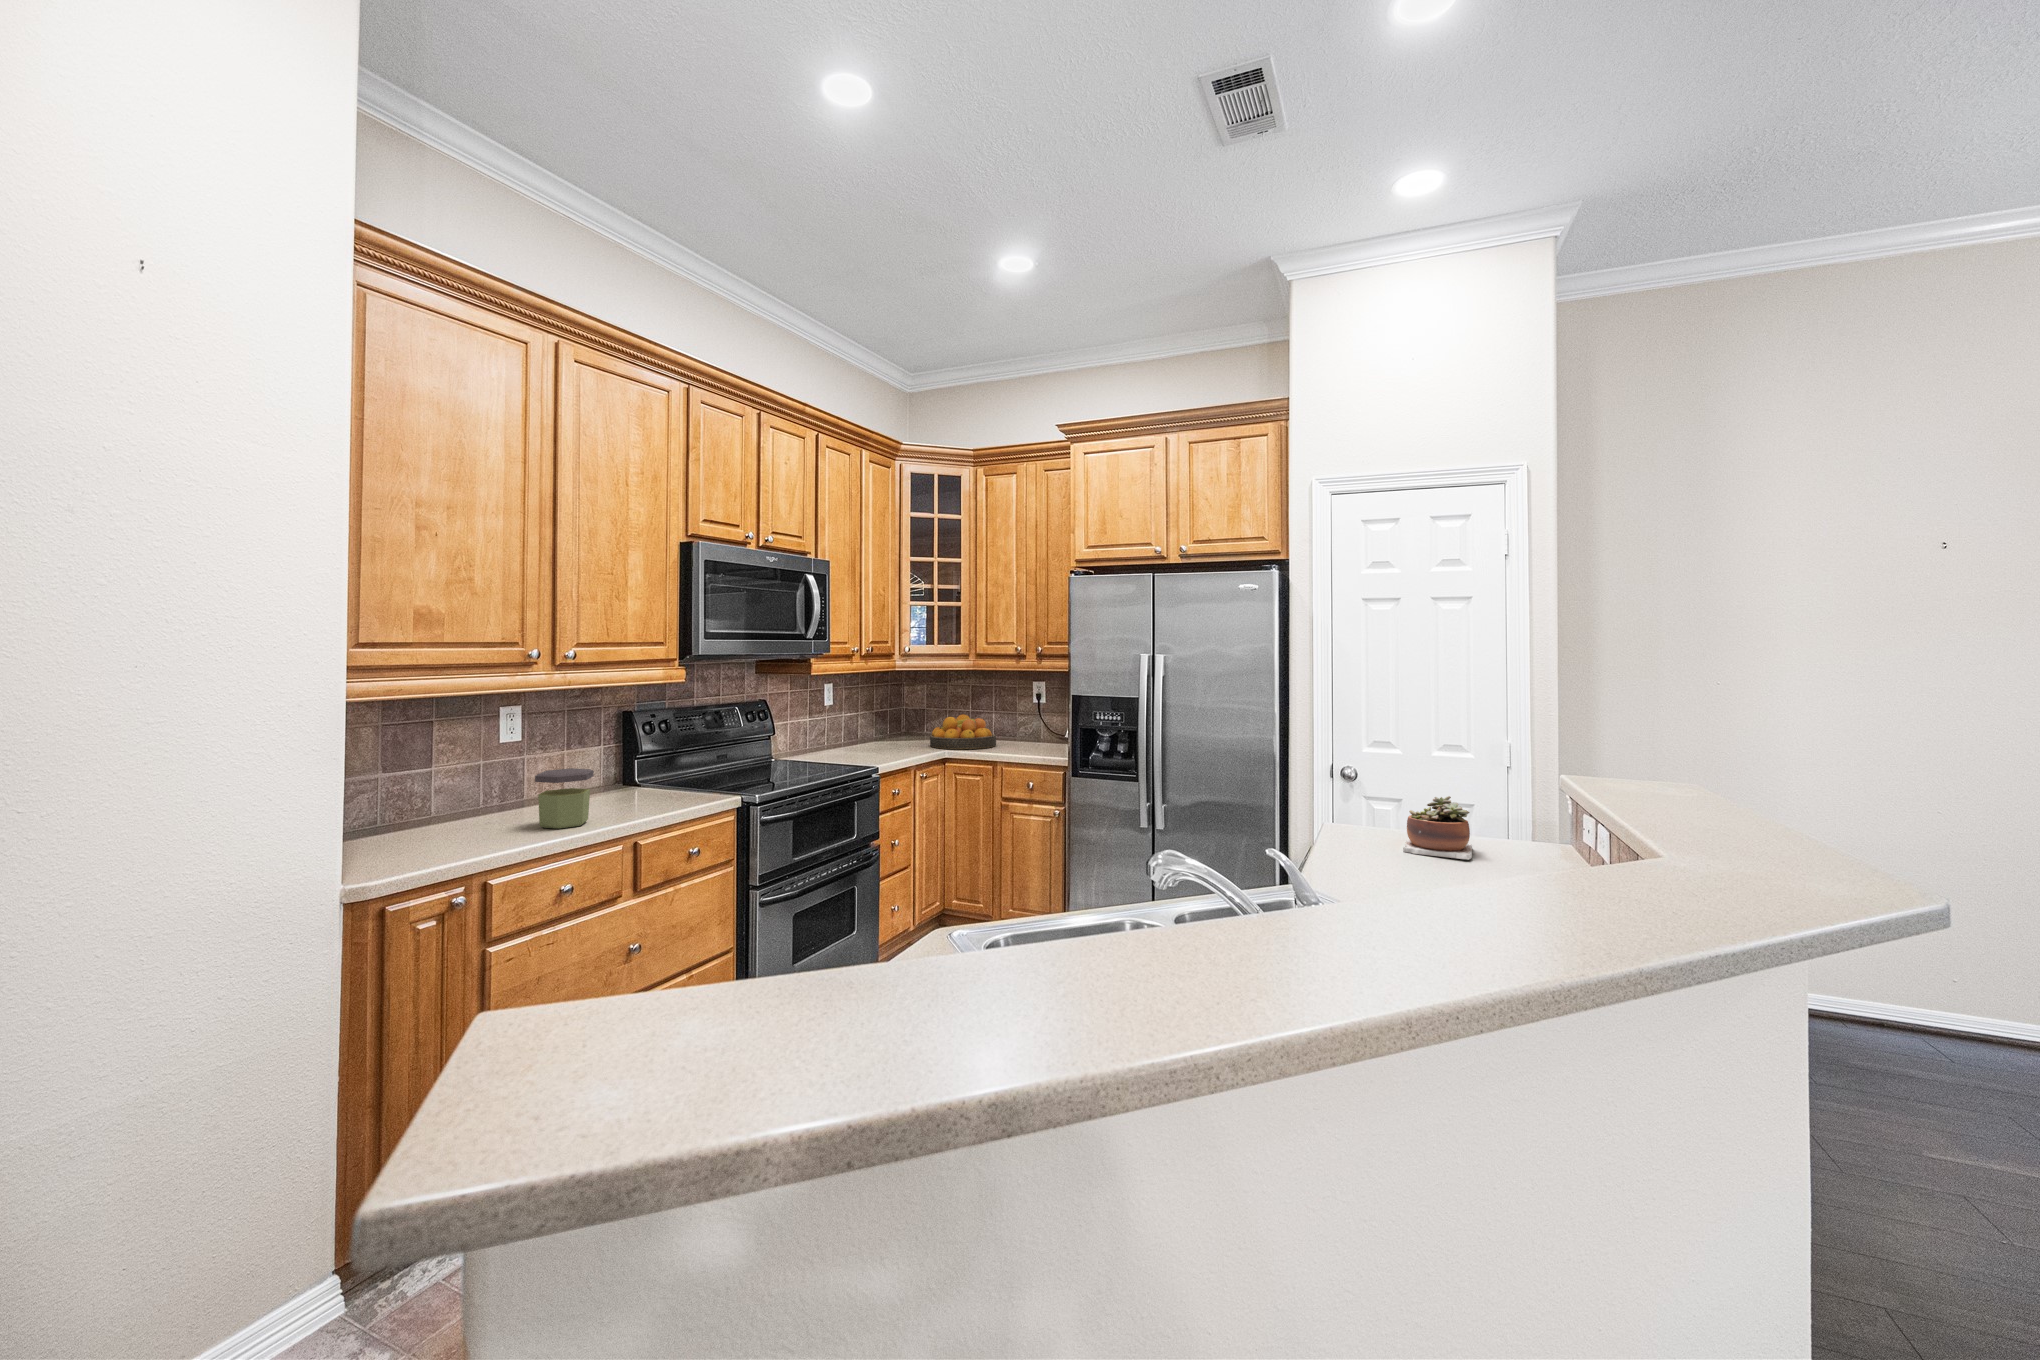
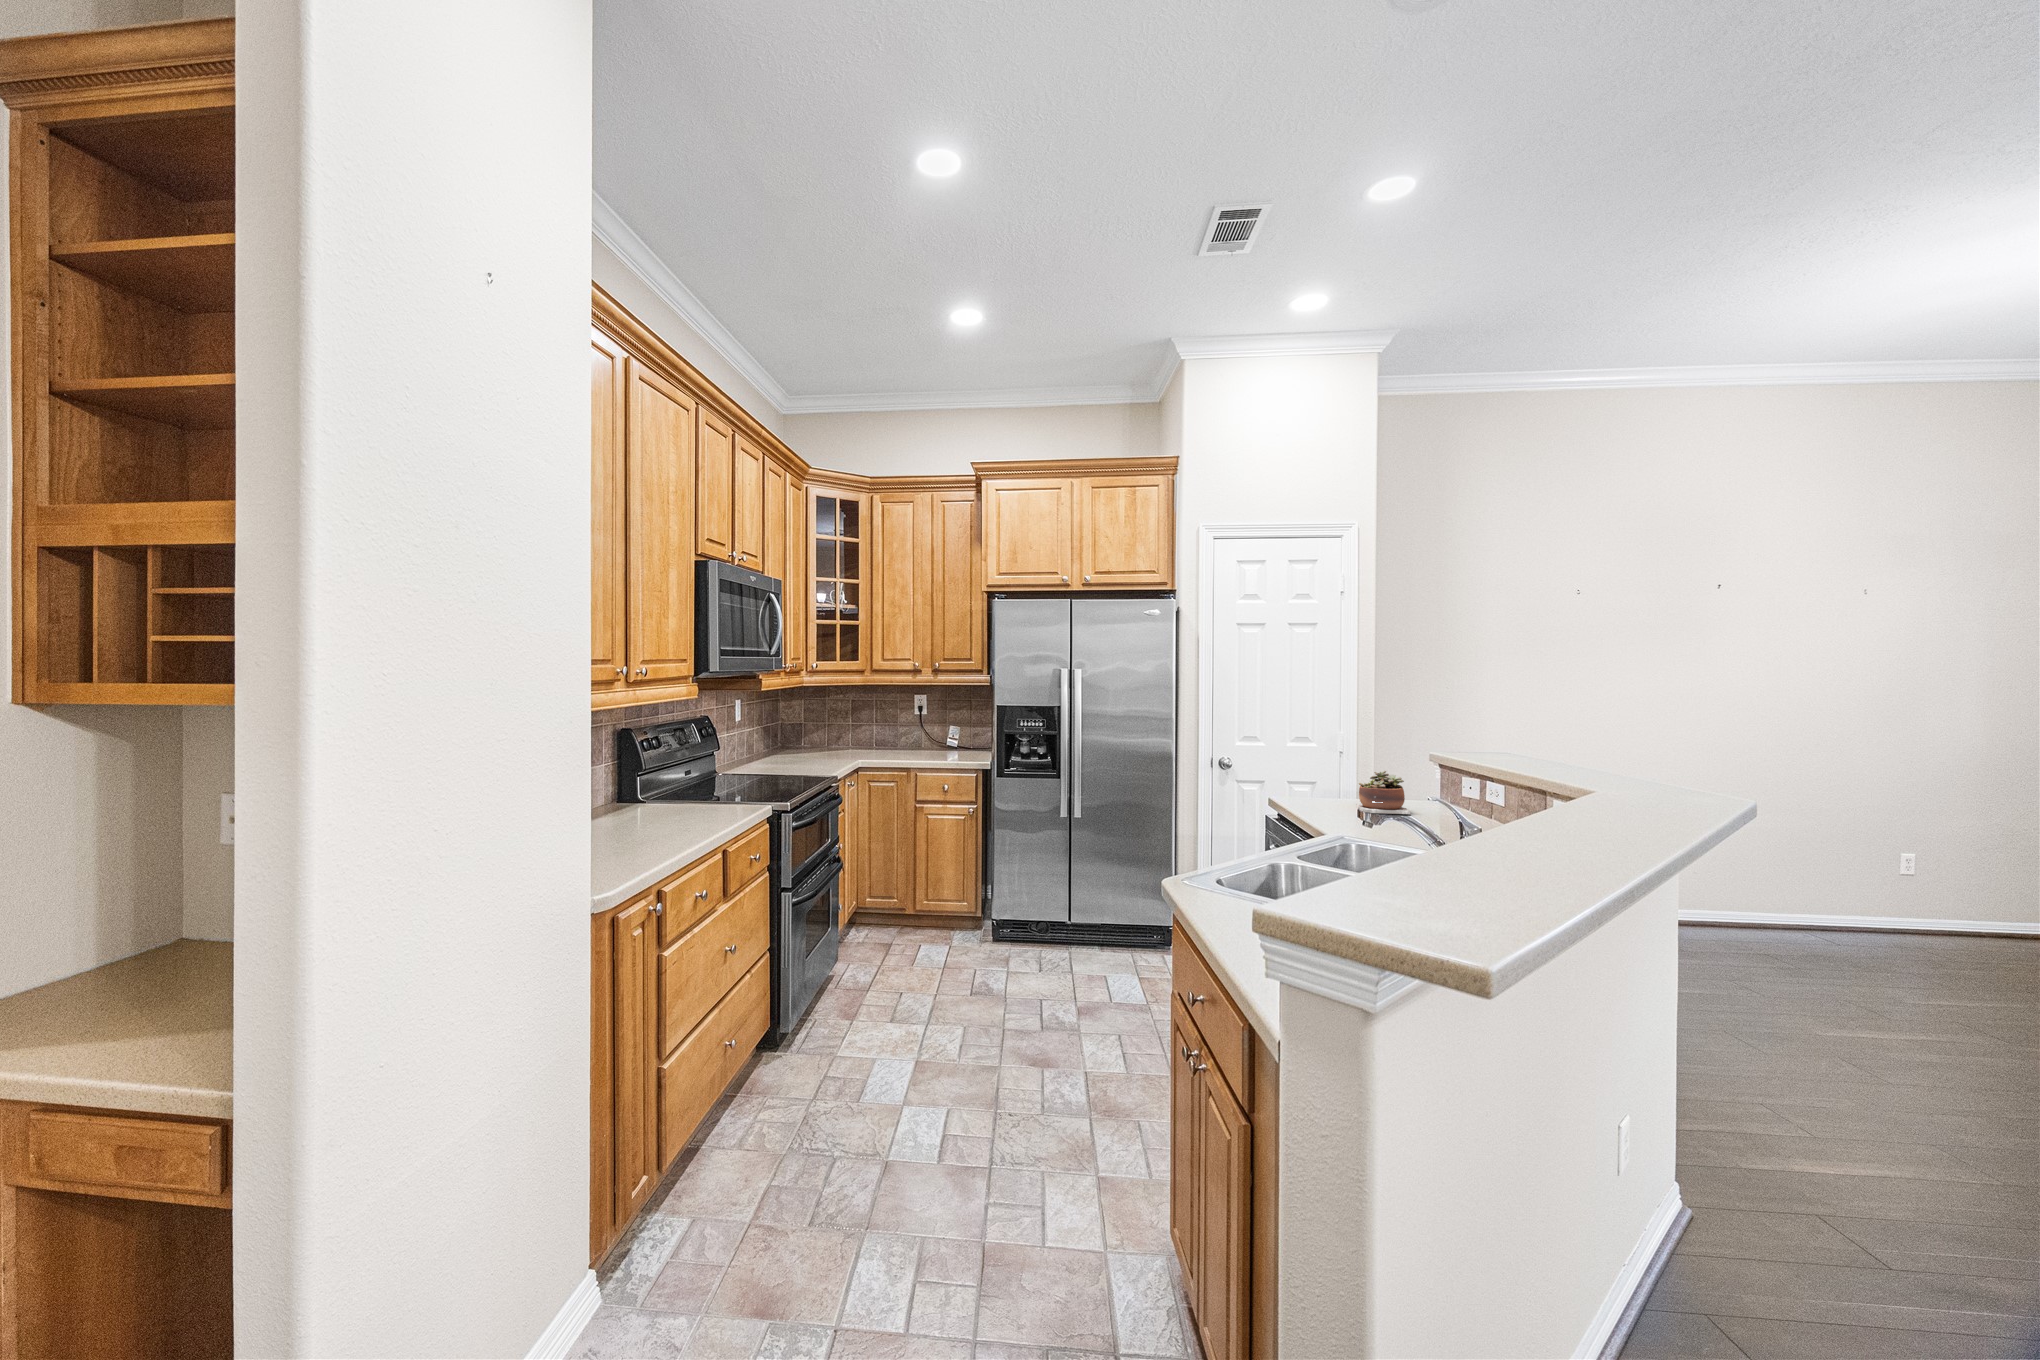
fruit bowl: present [930,715,996,749] -> none [831,728,894,761]
jar: present [535,768,594,829] -> none [635,783,688,842]

